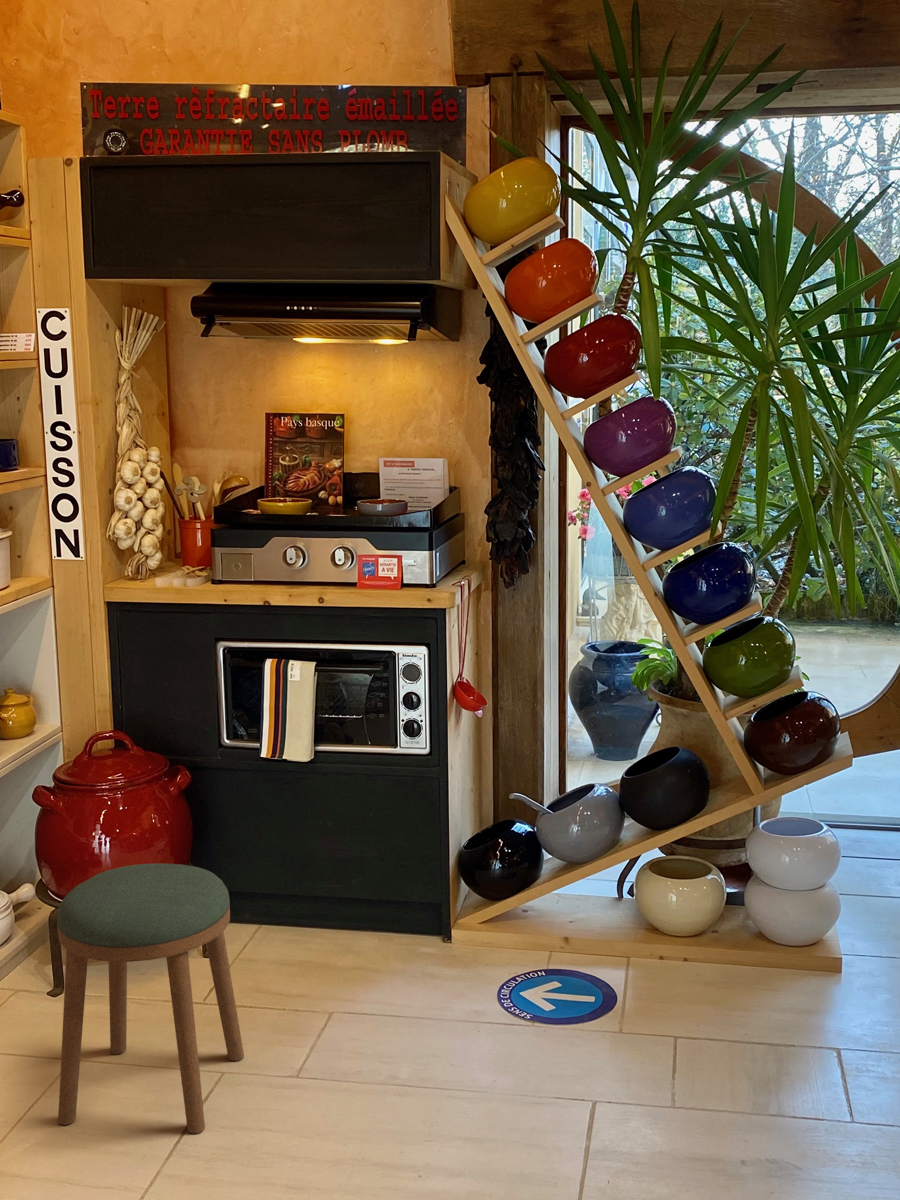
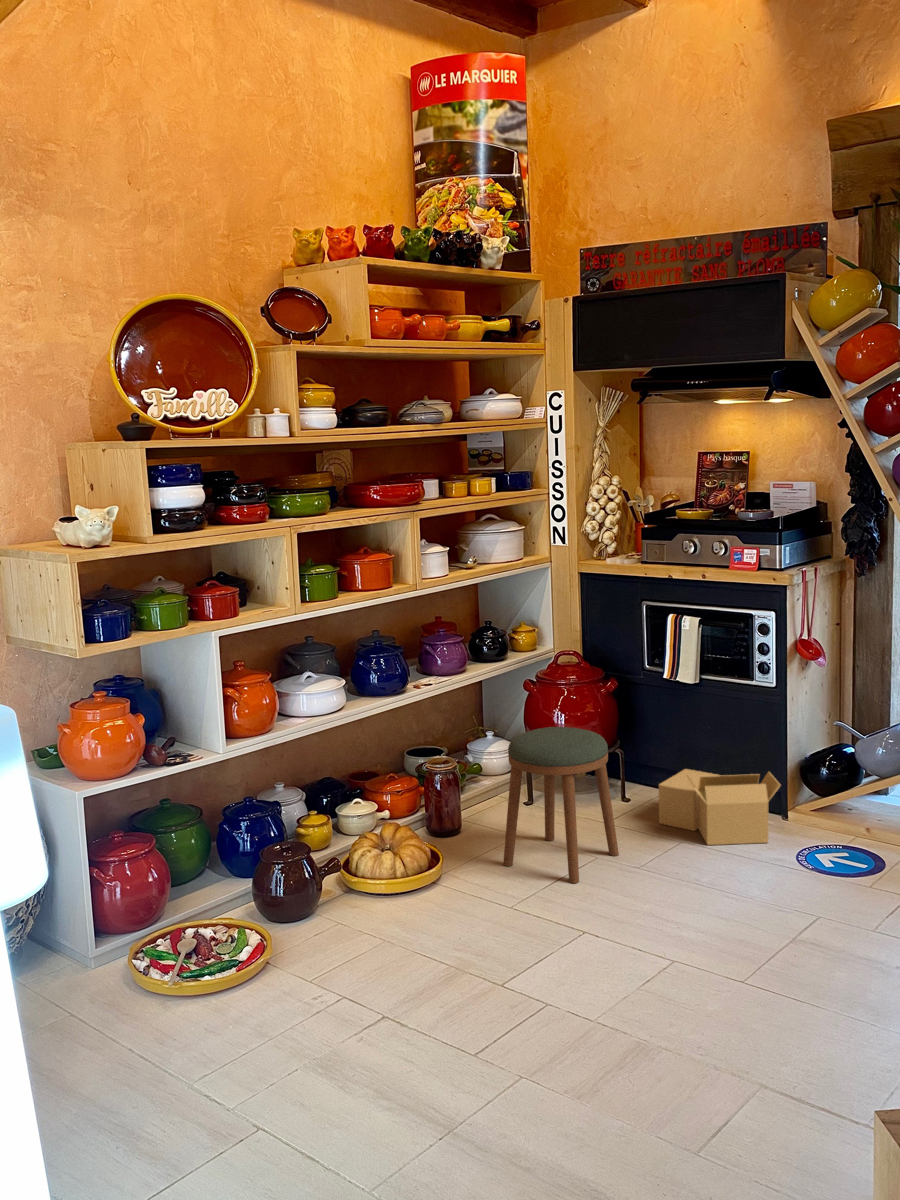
cardboard box: none [275,879,463,1009] -> present [659,769,781,845]

